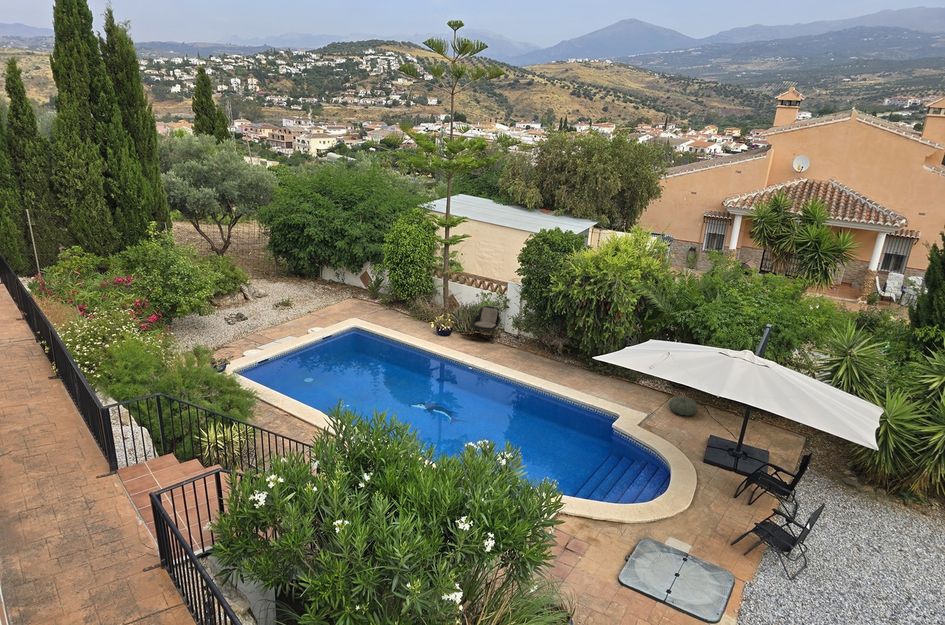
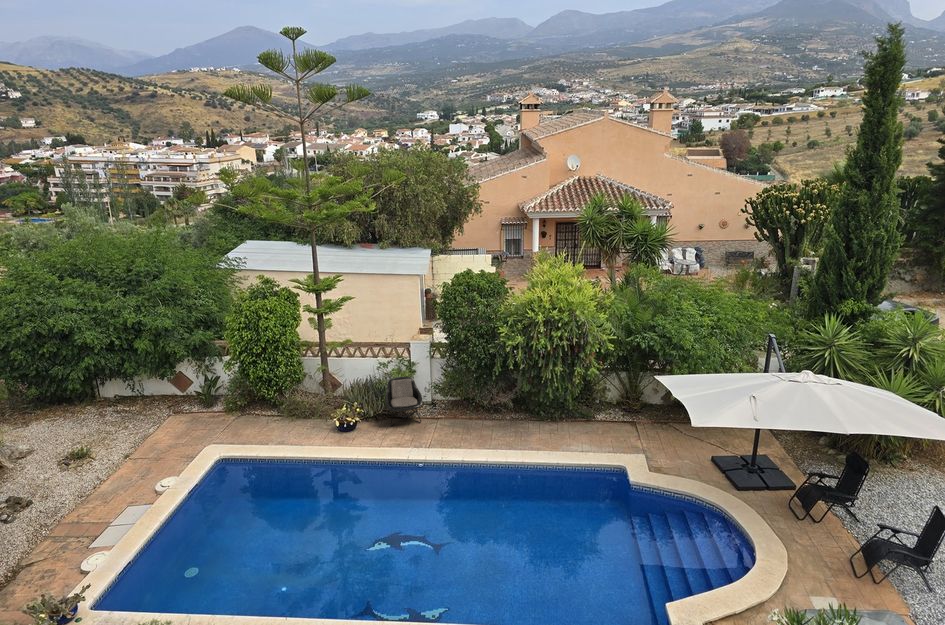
pouf: present [669,397,697,416] -> none [664,422,696,444]

